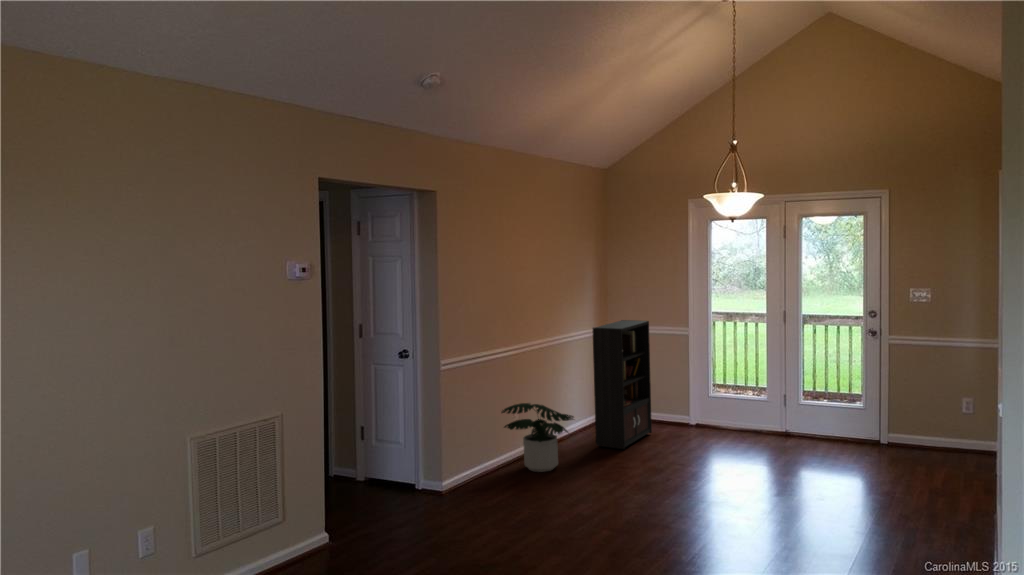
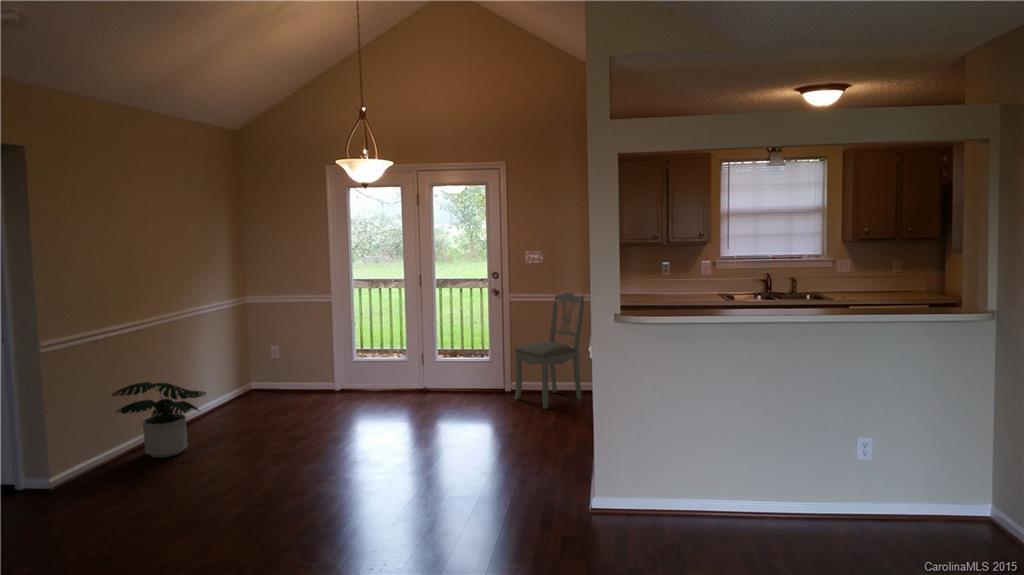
bookcase: present [593,320,652,449] -> none [227,289,297,422]
dining chair: none [891,336,986,470] -> present [514,293,584,409]

